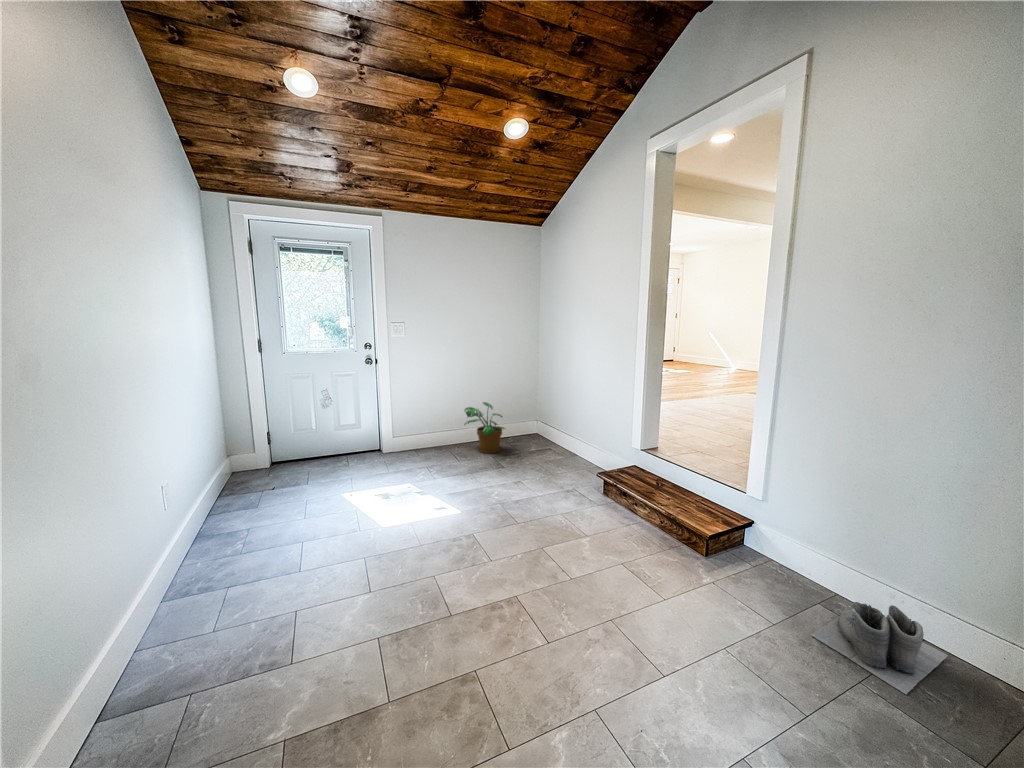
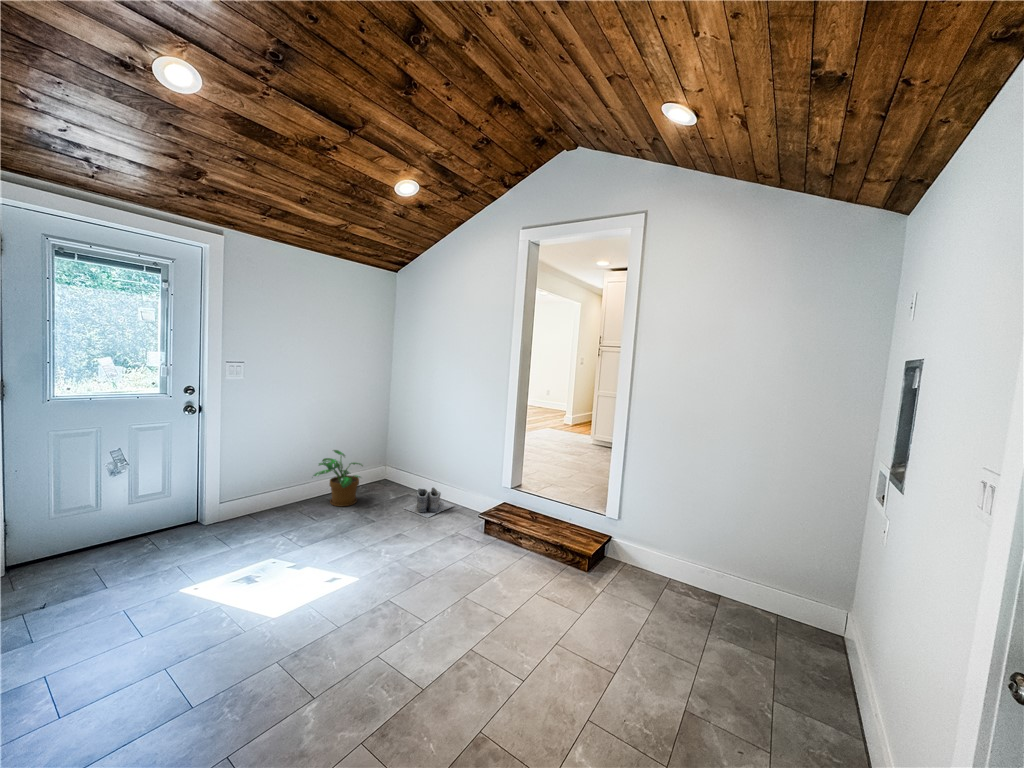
boots: present [811,602,948,695] -> present [403,487,454,518]

